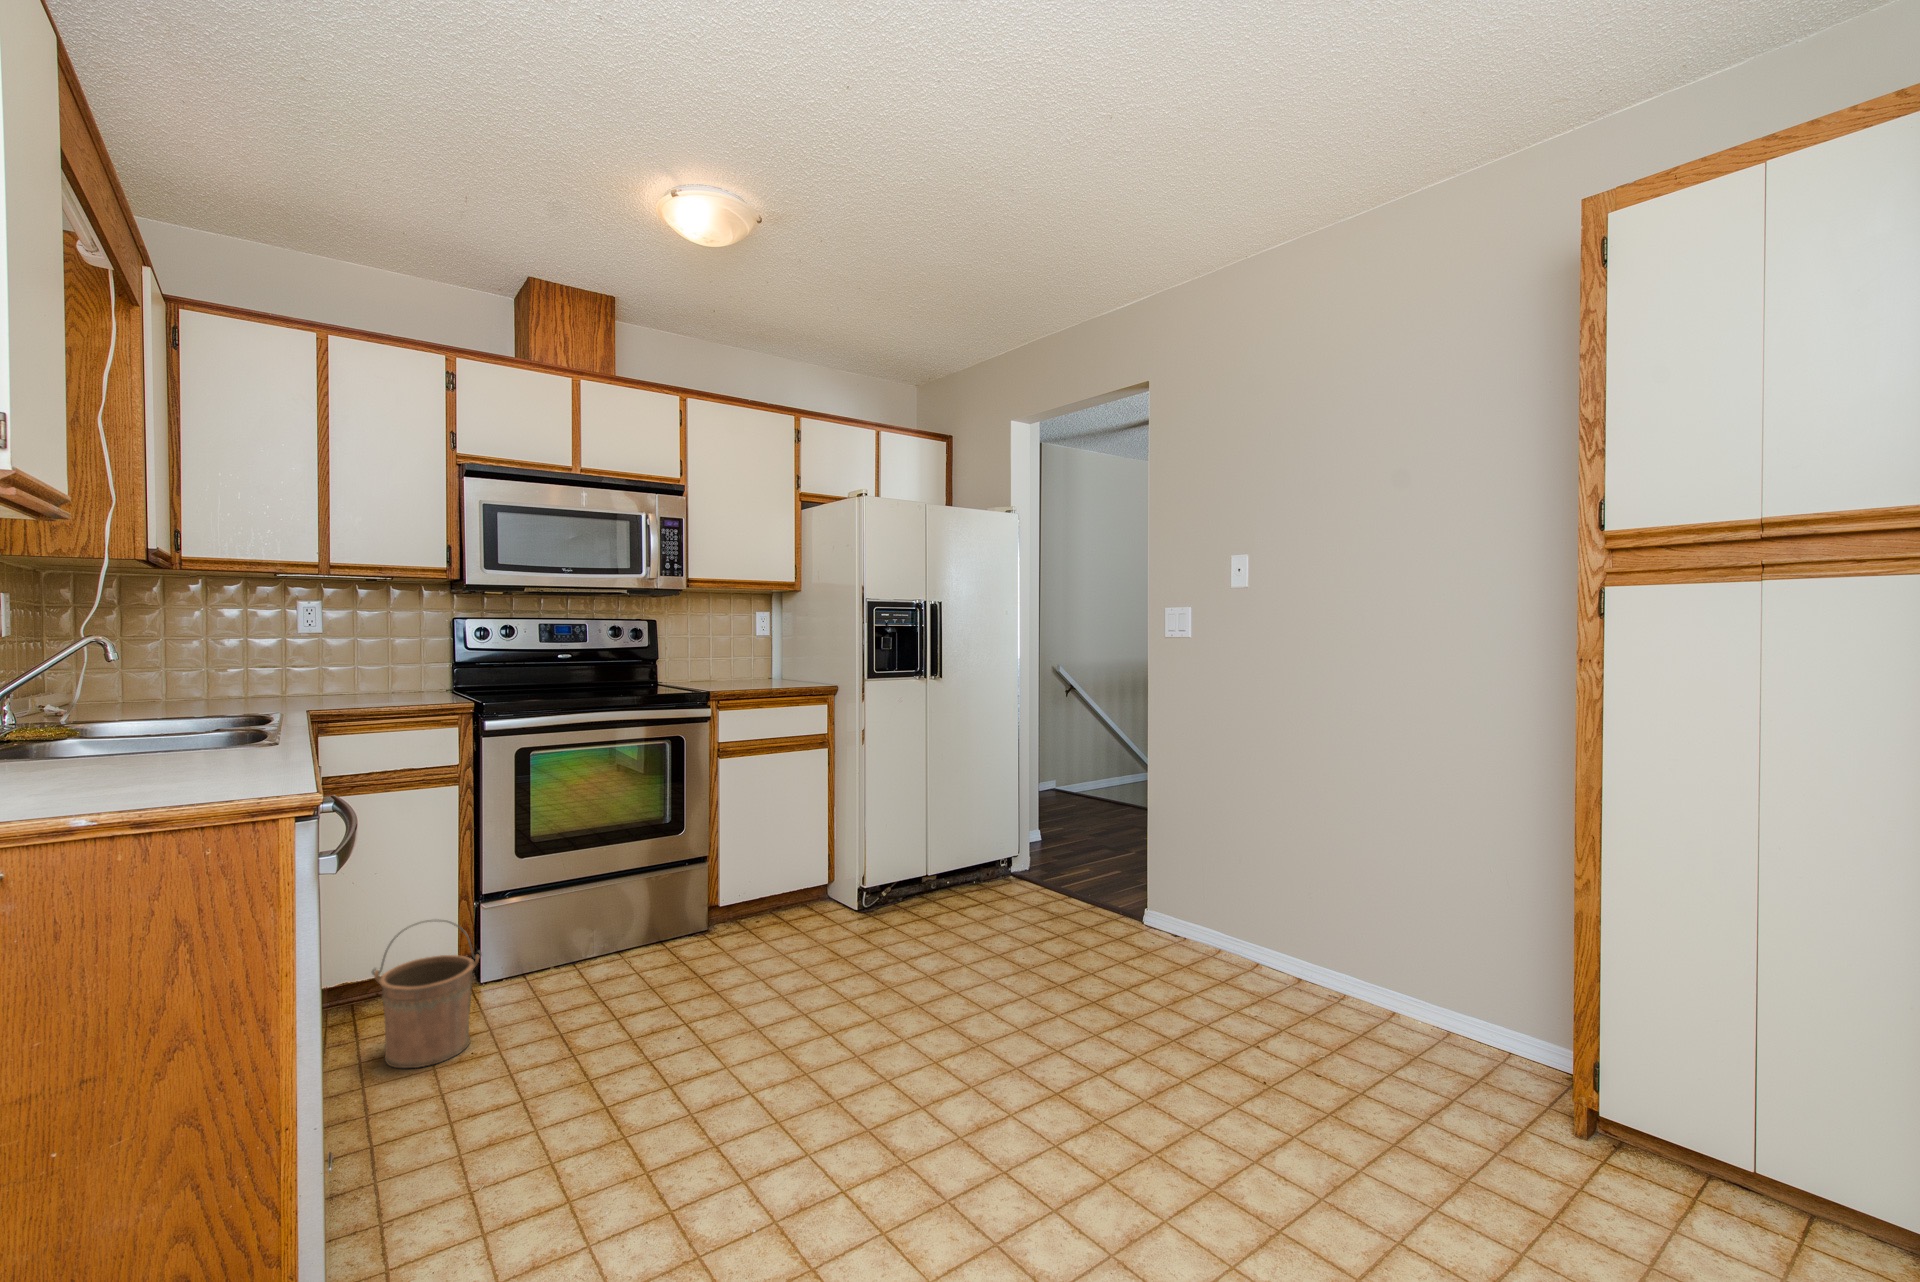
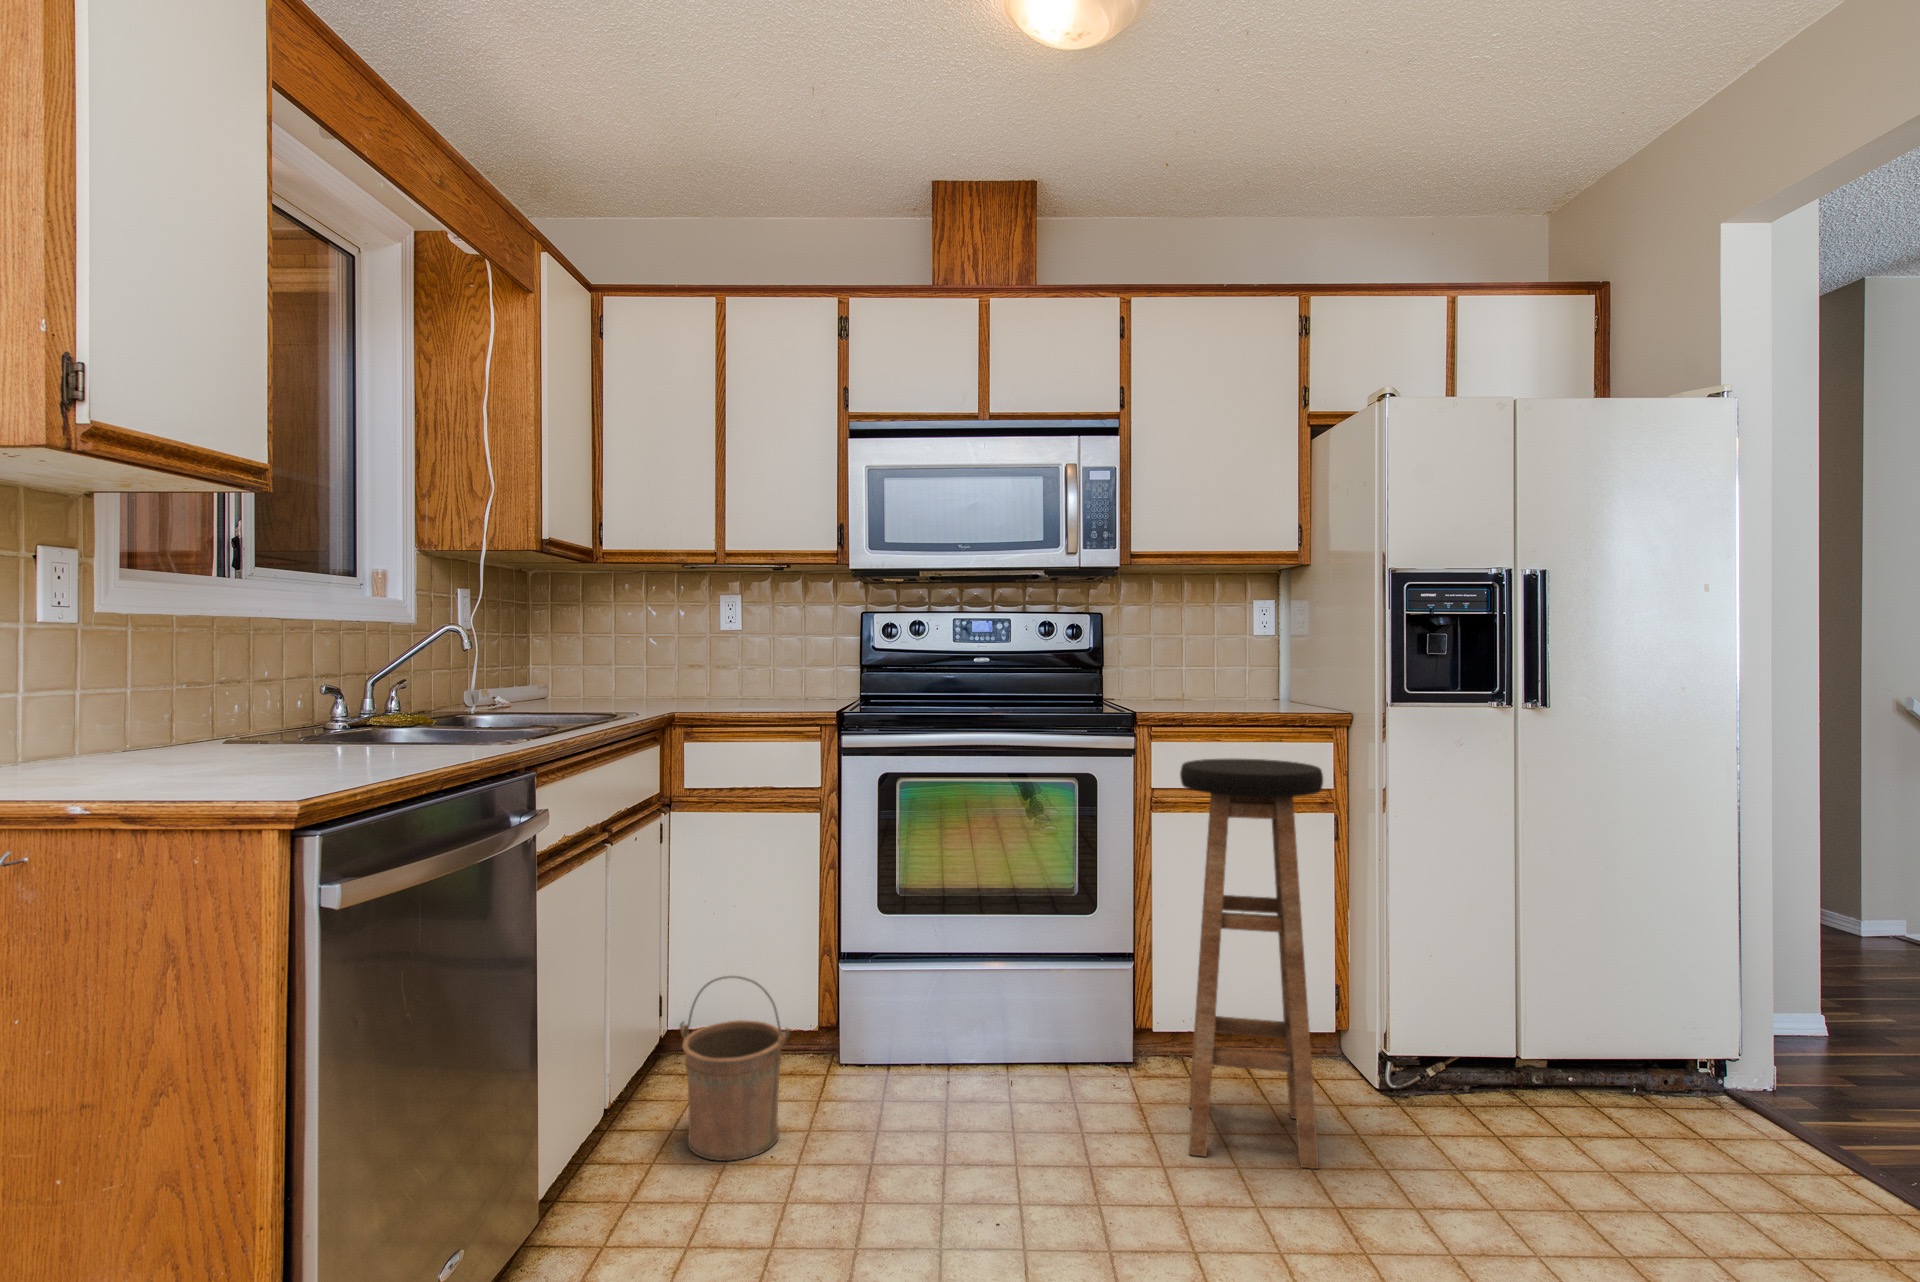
bar stool: none [756,718,846,968] -> present [1180,759,1323,1169]

